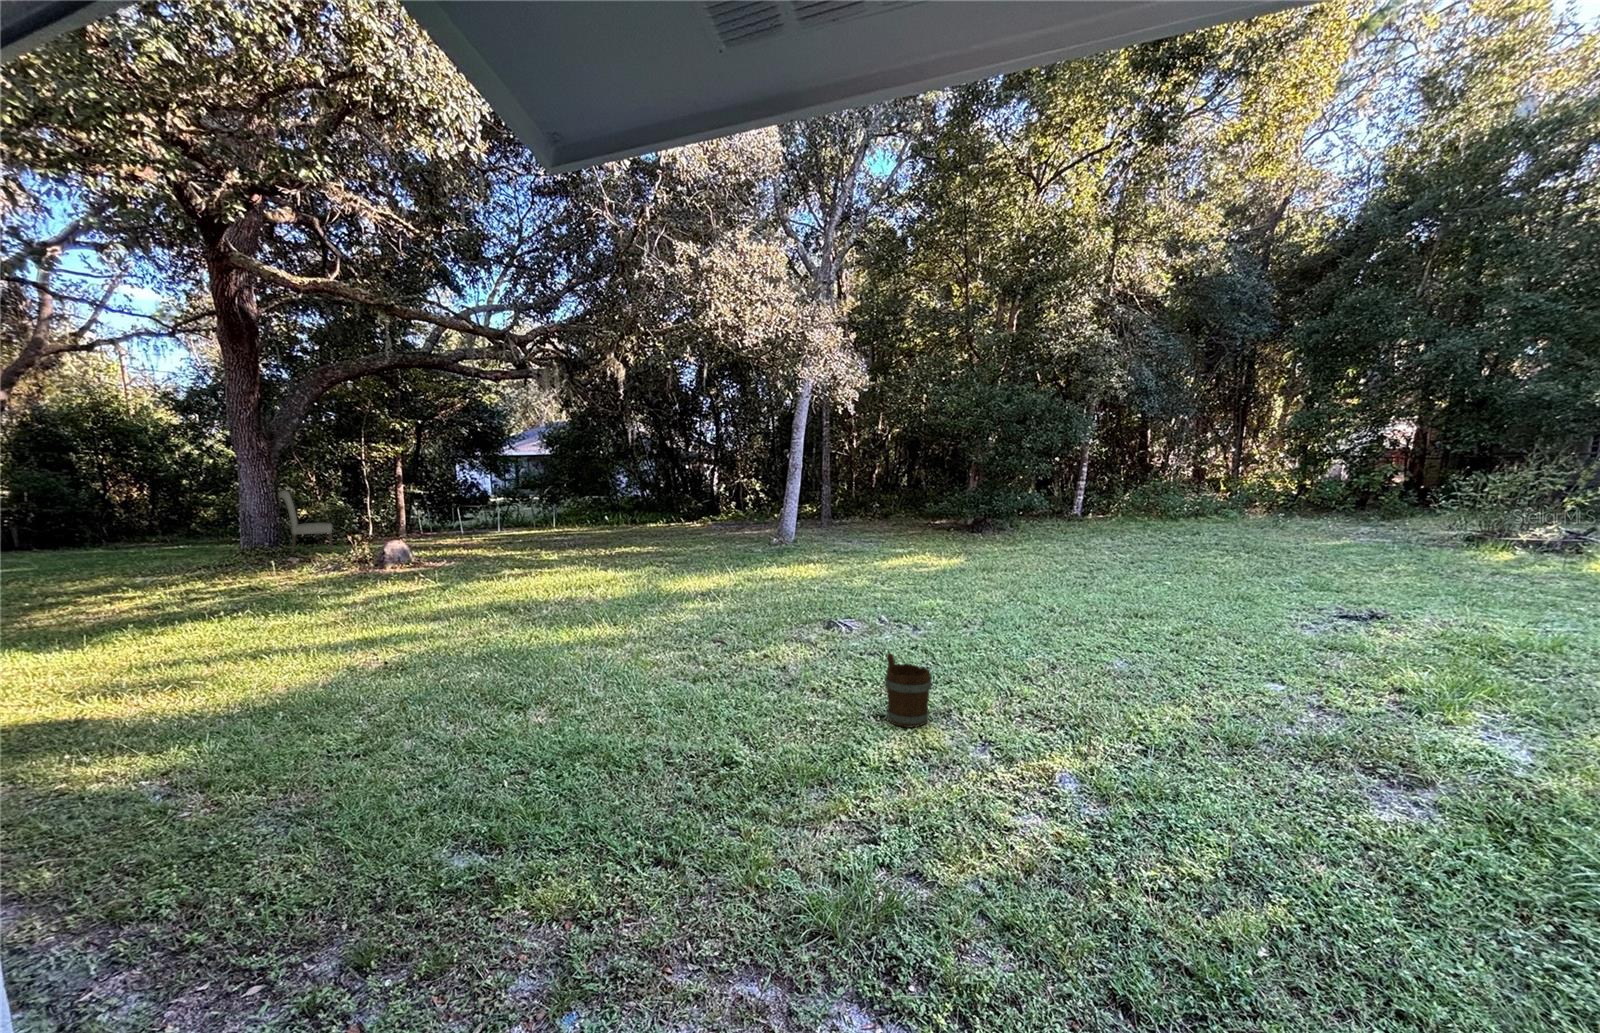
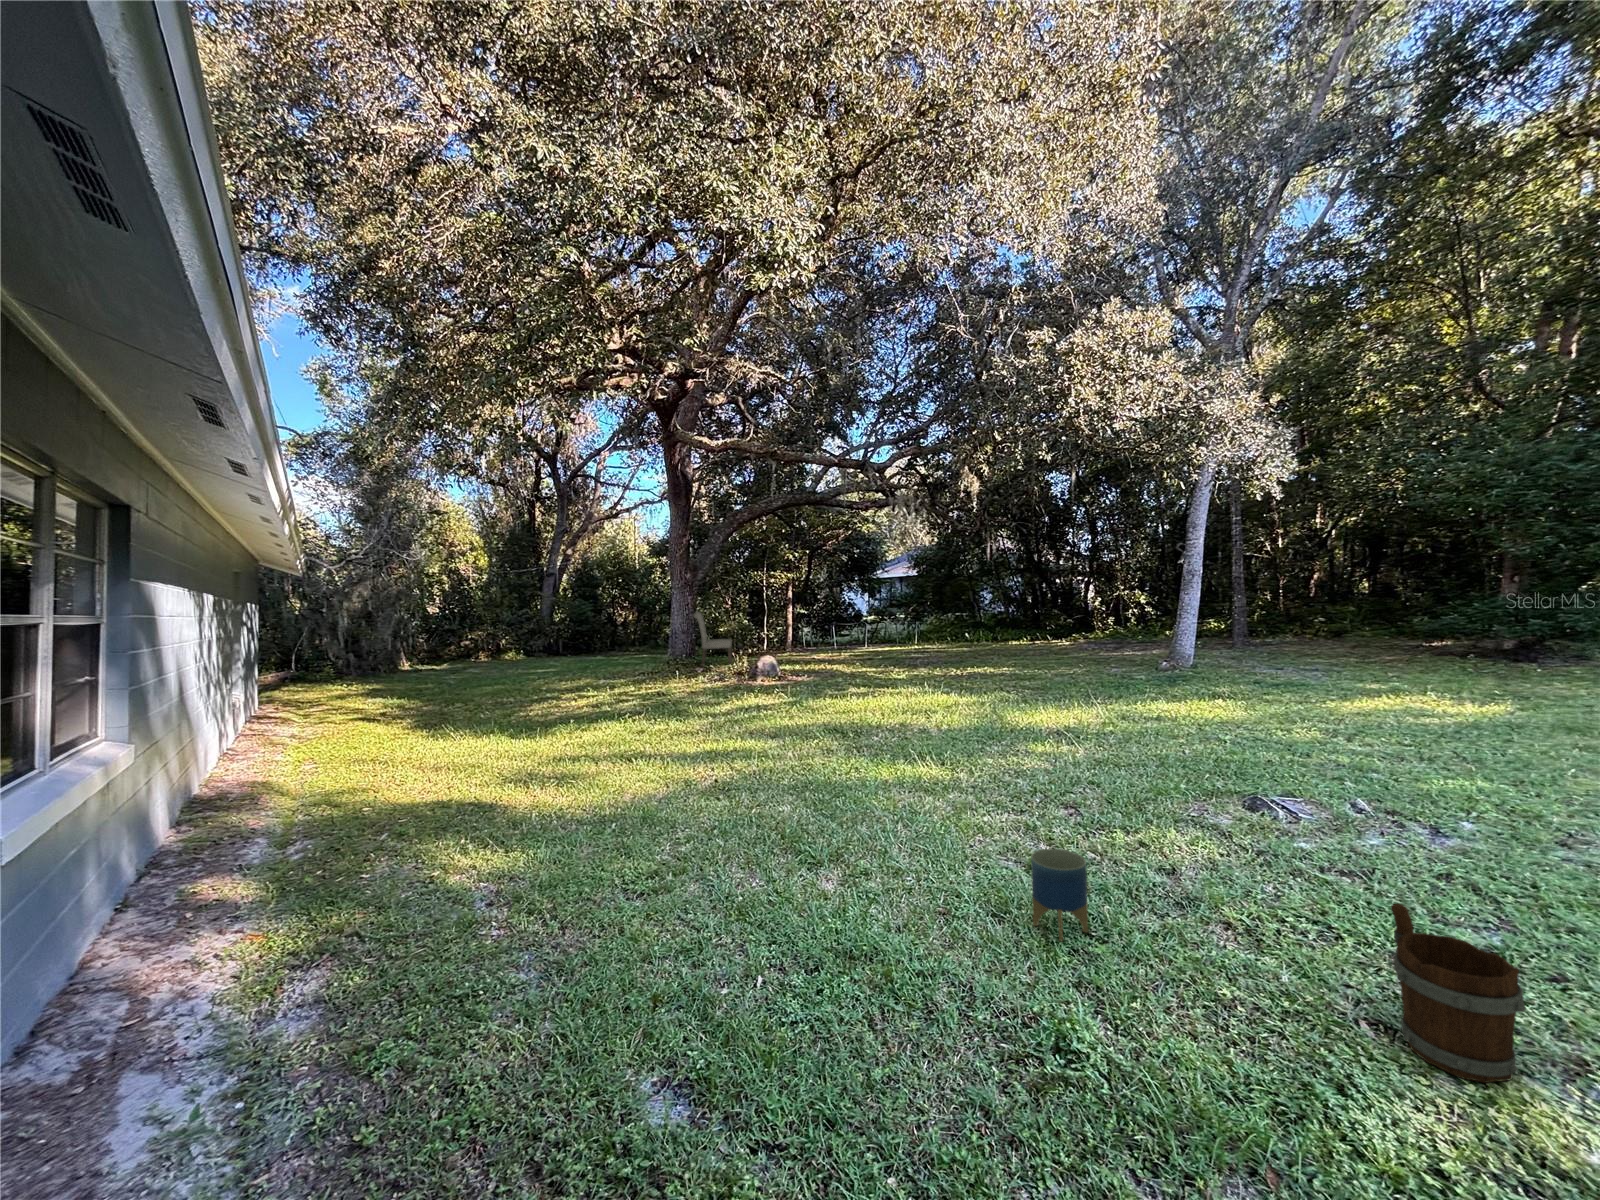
planter: none [699,656,734,713] -> present [1031,849,1088,941]

